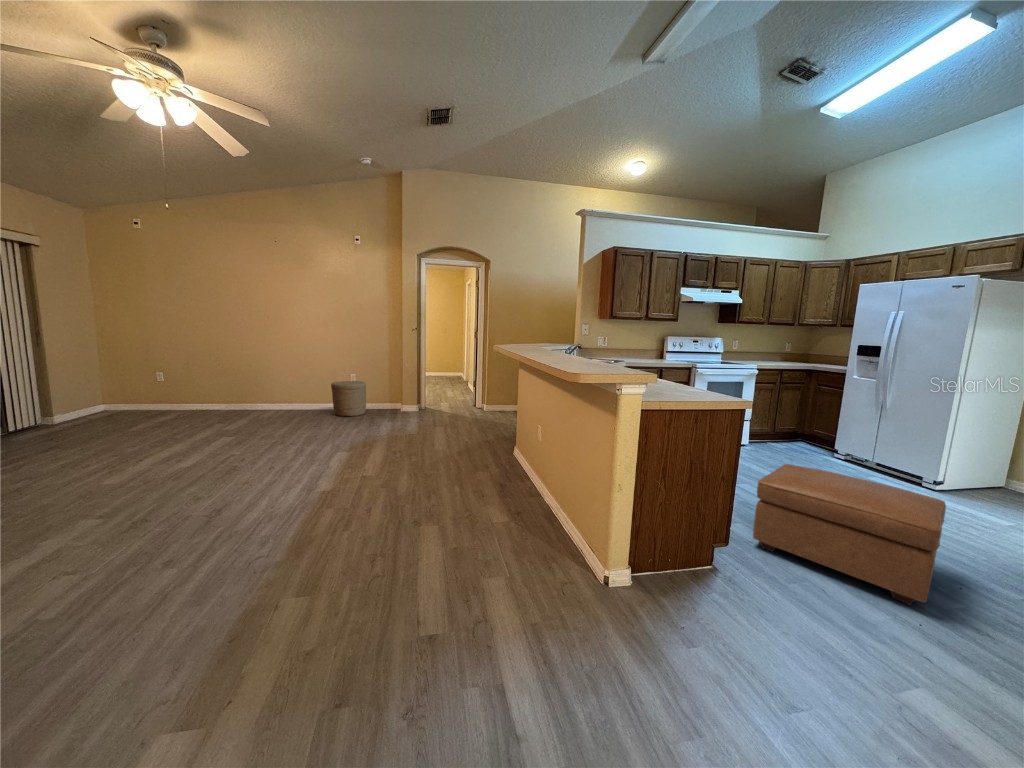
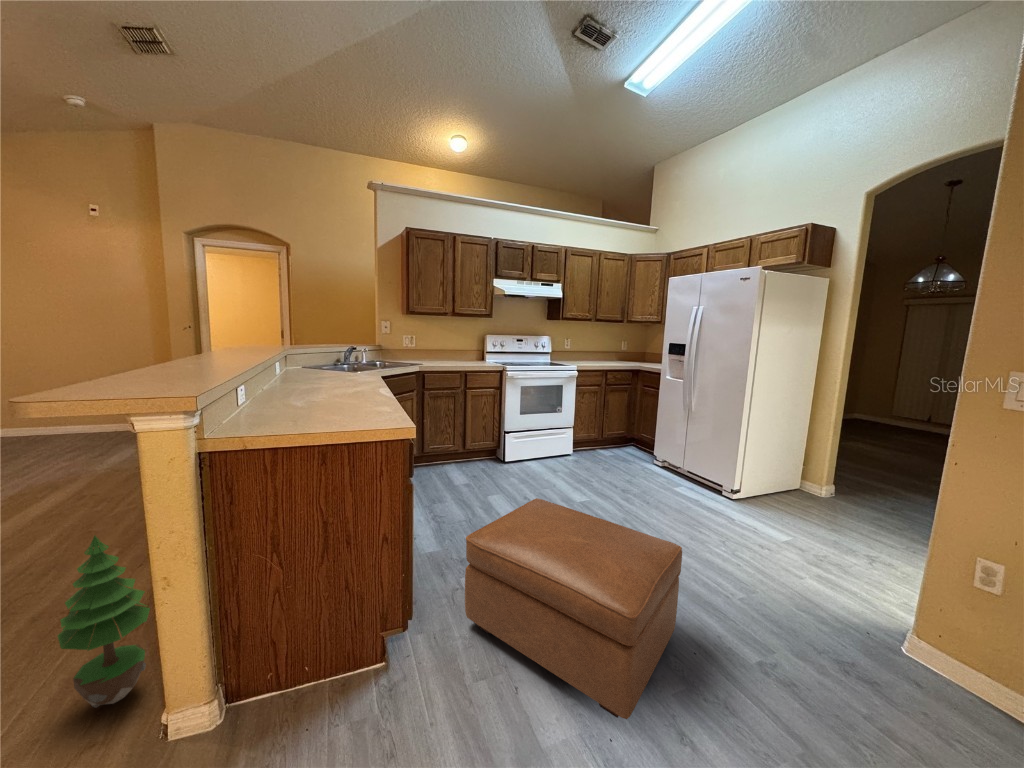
woven basket: present [331,381,366,416] -> none [35,399,104,450]
potted tree: none [542,452,580,554] -> present [58,536,150,708]

